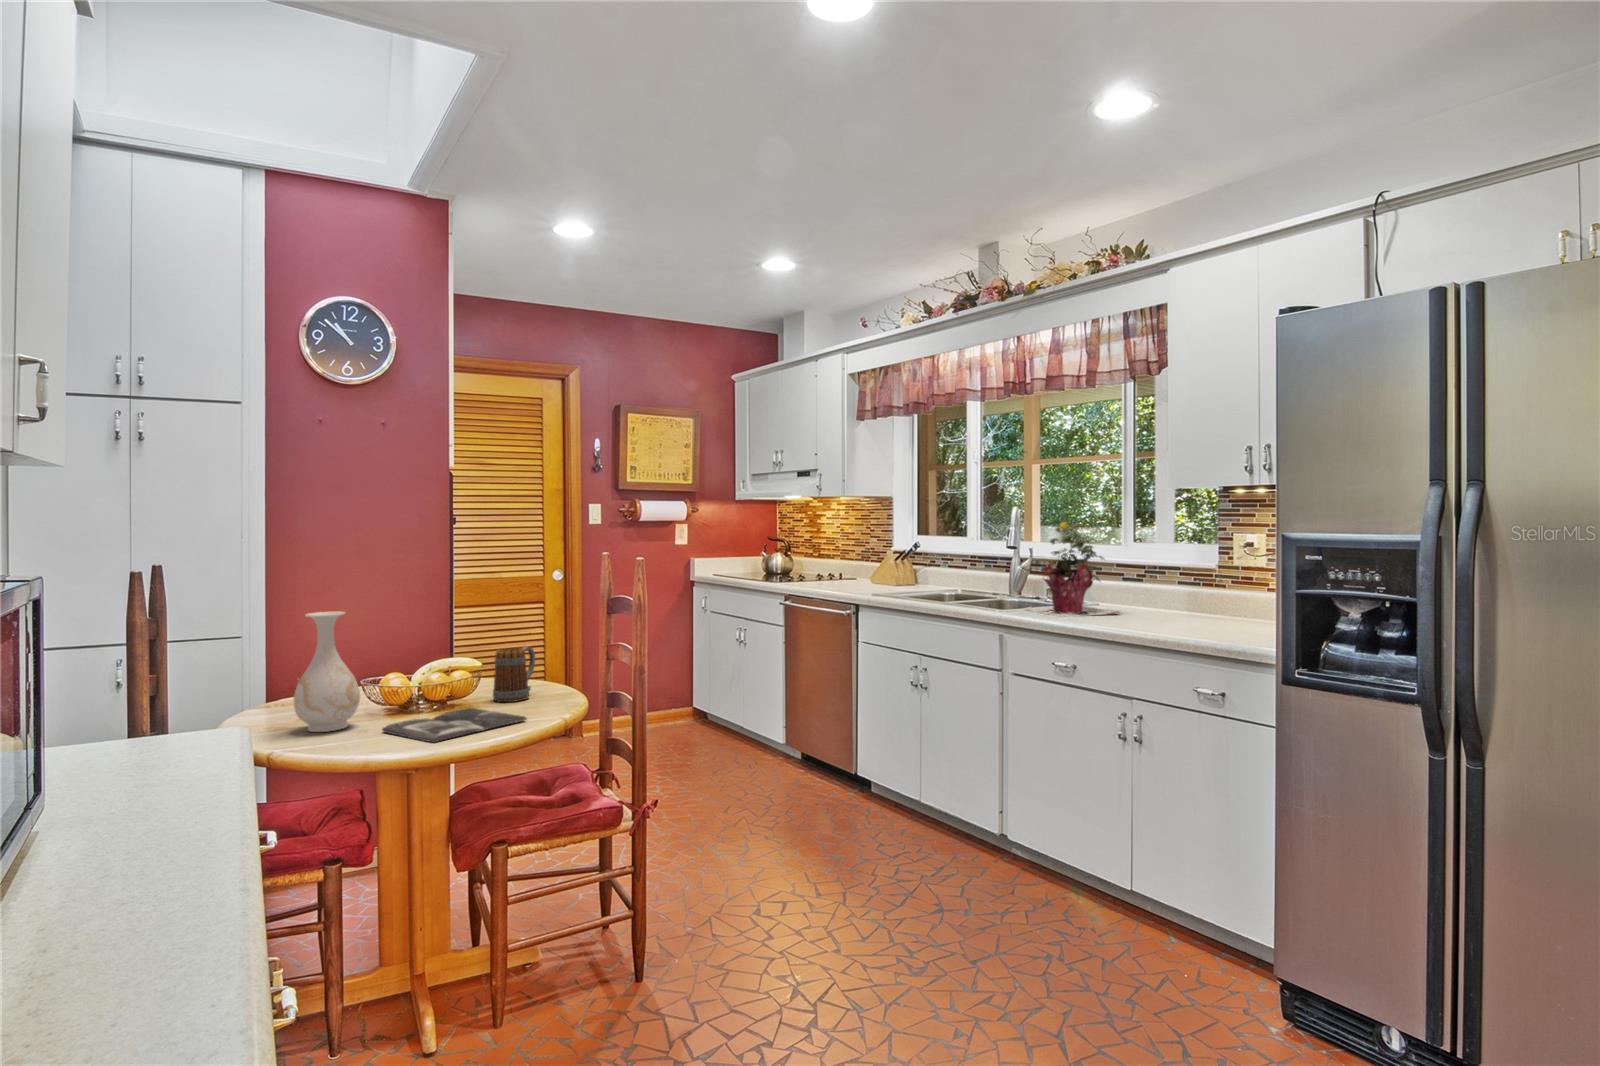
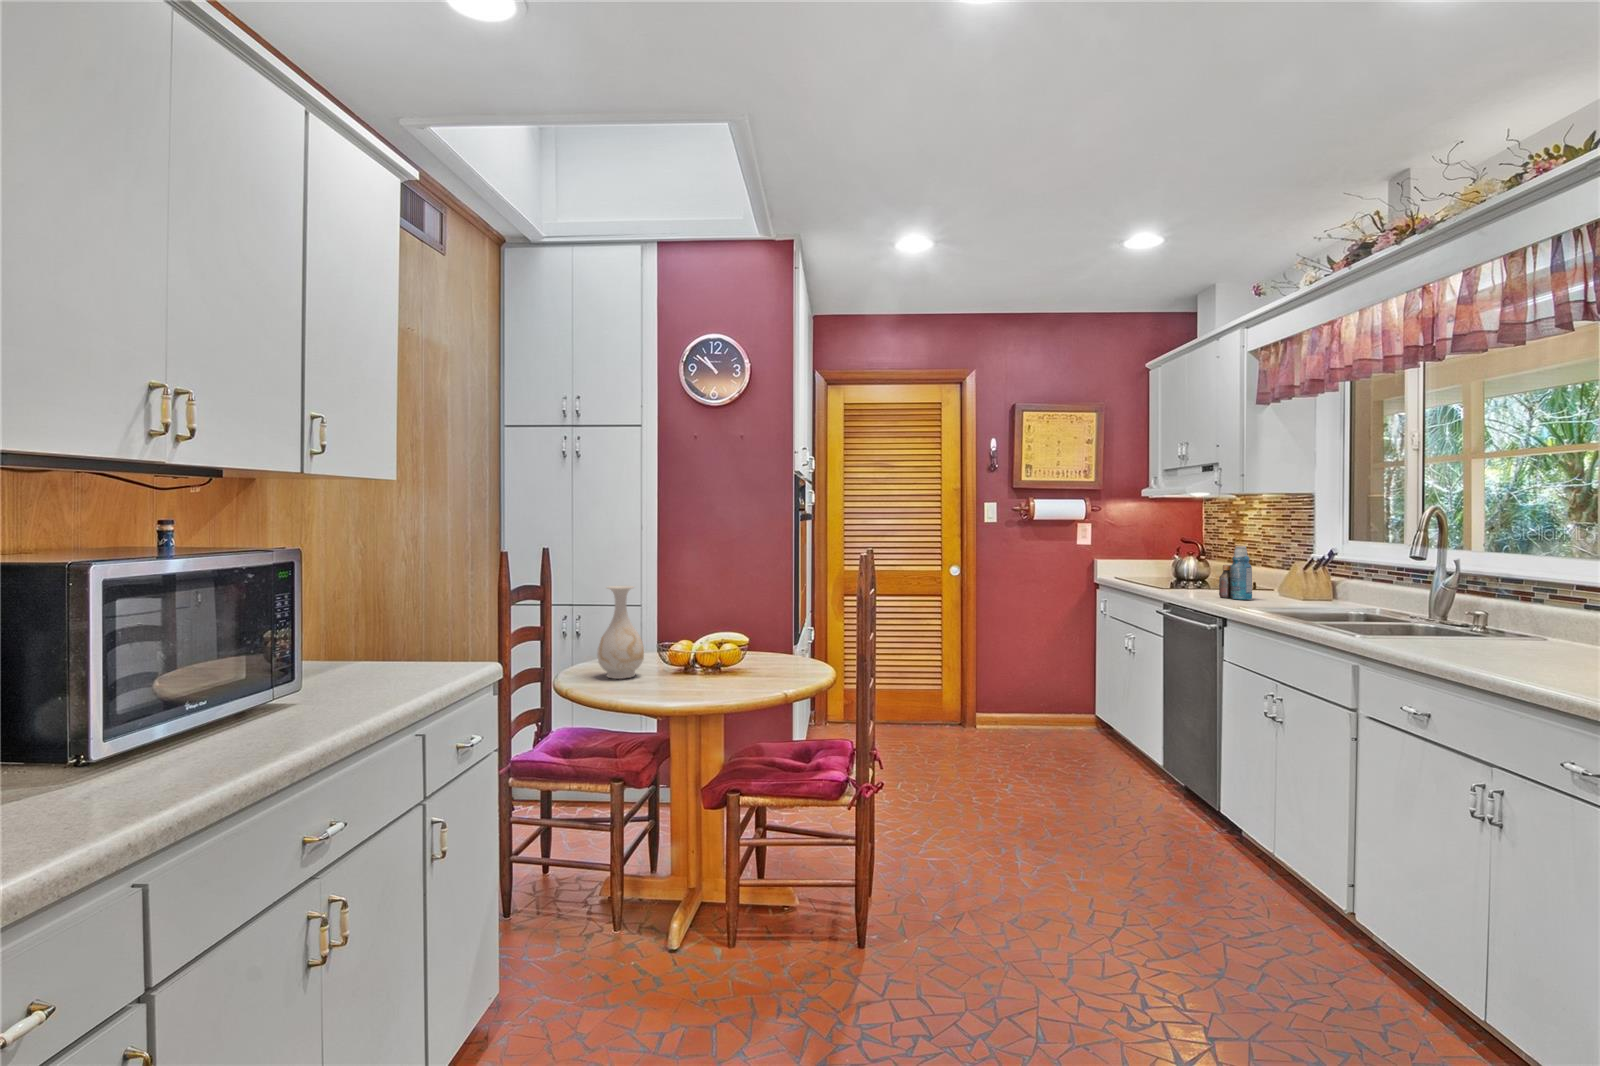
potted plant: present [1023,523,1121,617] -> none [1403,524,1563,663]
bottle: none [832,542,860,589] -> present [1219,546,1252,599]
mug: present [493,647,535,702] -> none [759,628,801,675]
magazine: present [382,708,526,742] -> none [643,675,746,699]

